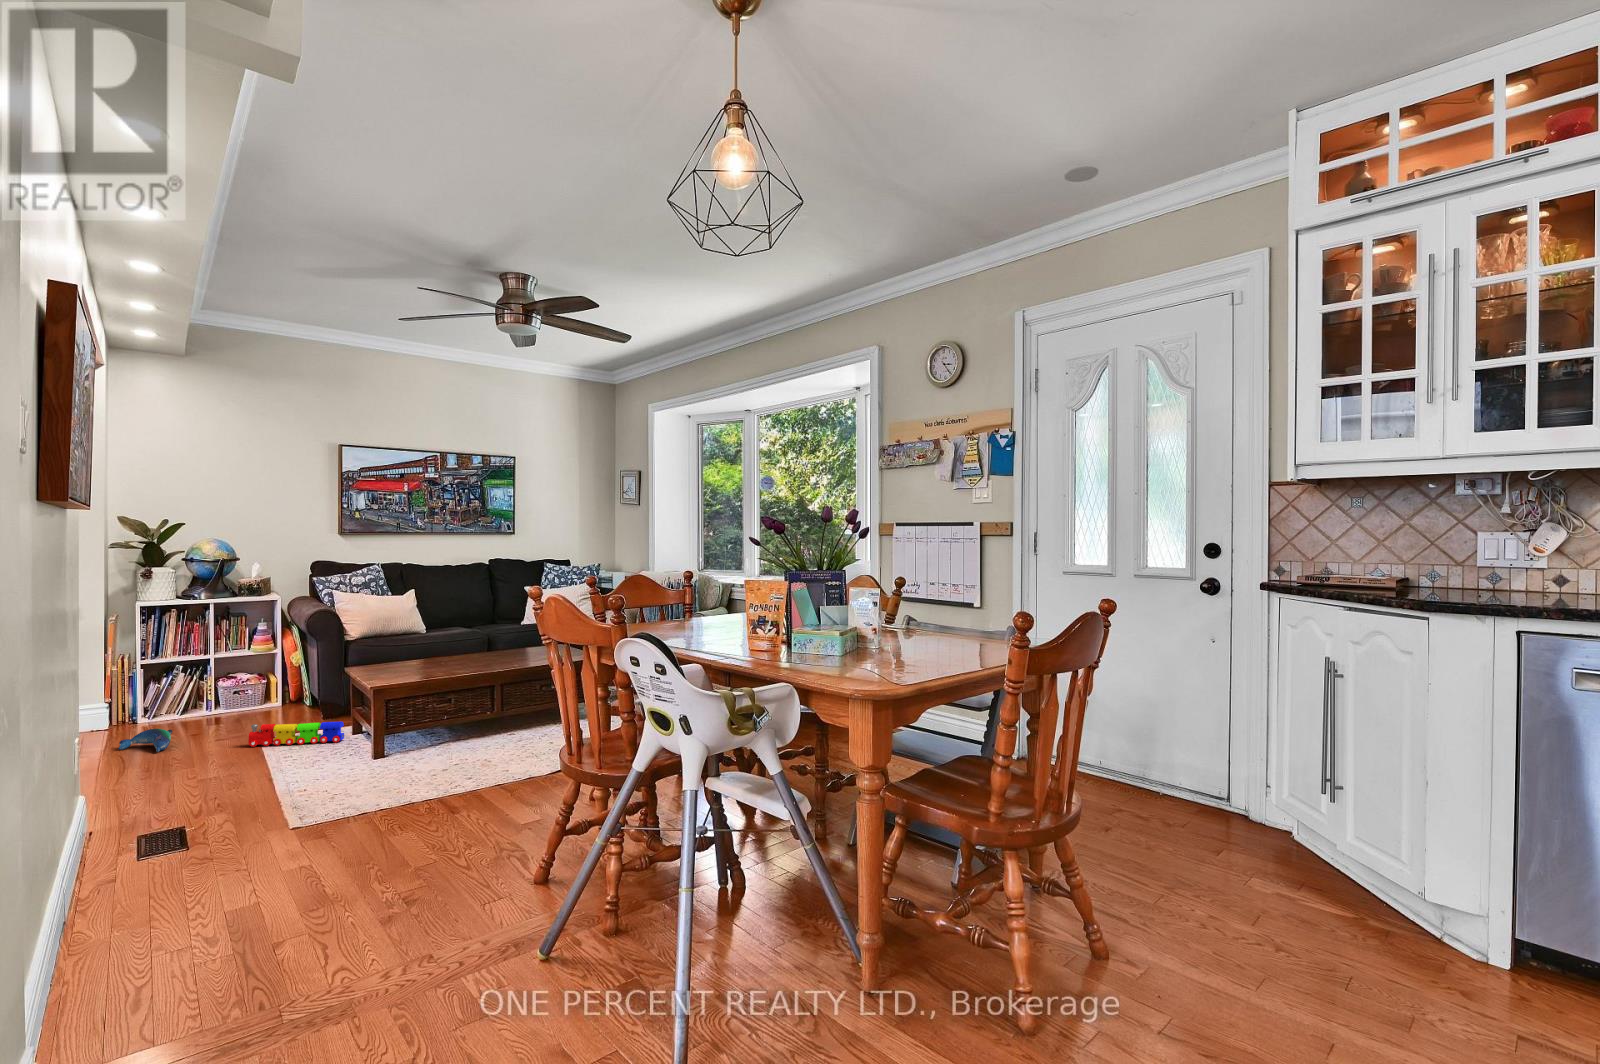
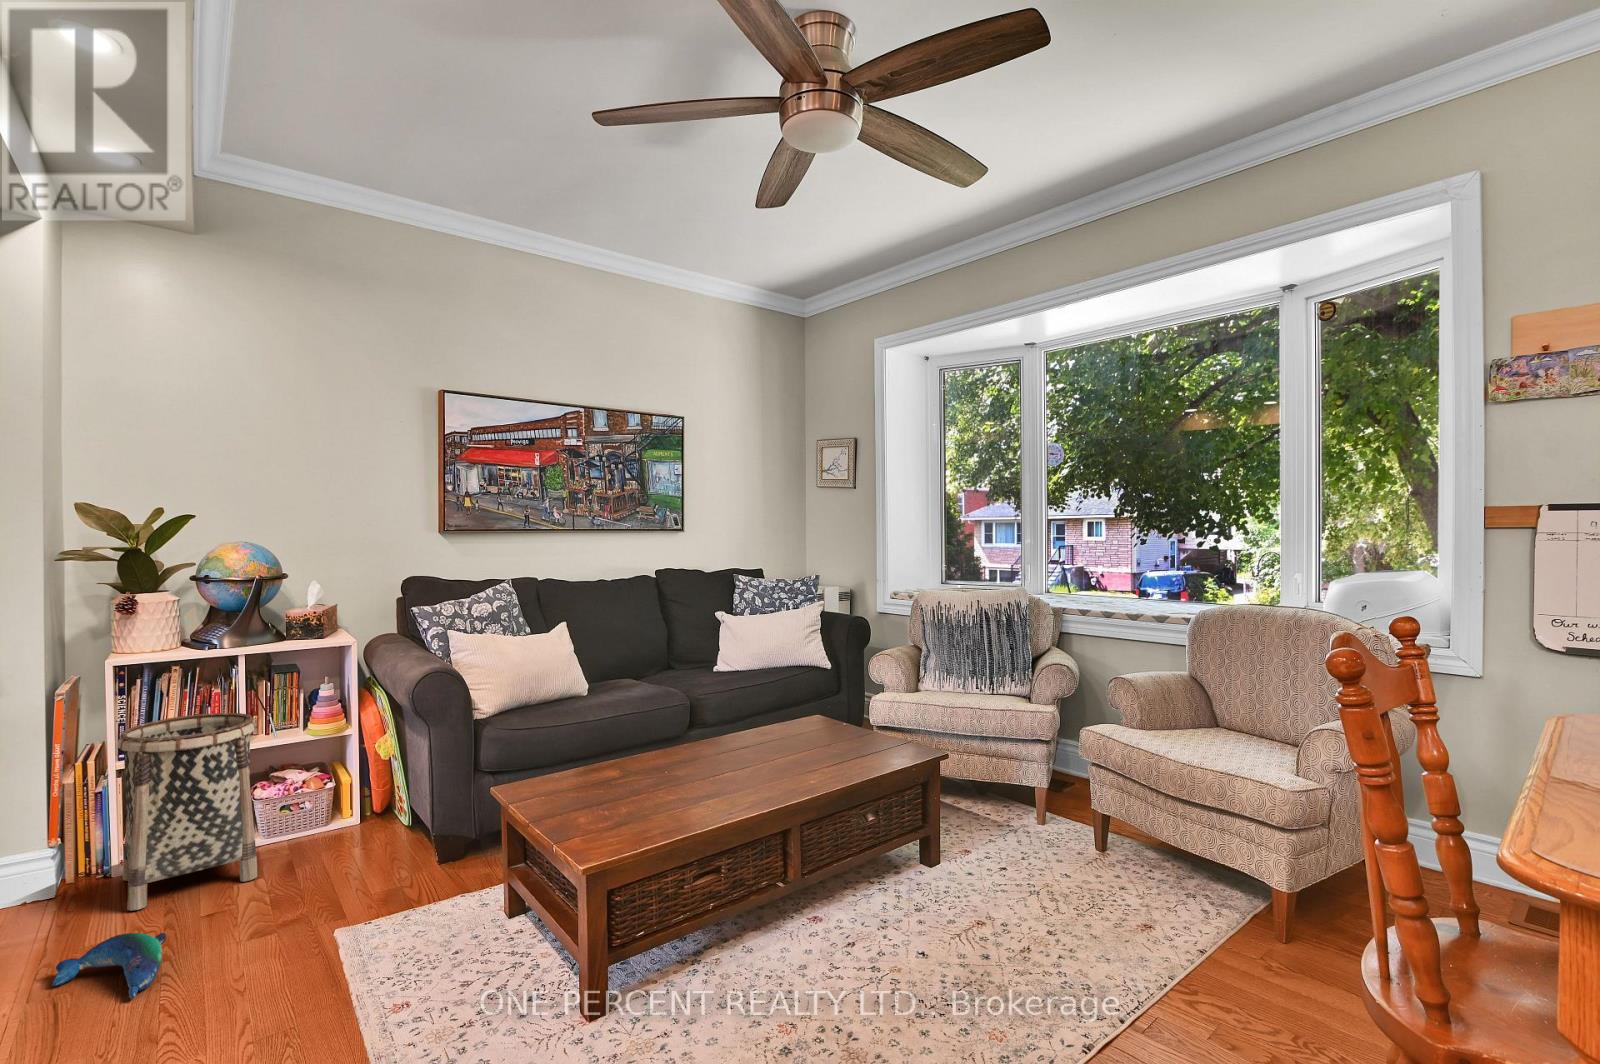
basket: none [144,635,219,731] -> present [117,713,257,911]
toy train: present [248,722,344,747] -> none [321,911,508,975]

